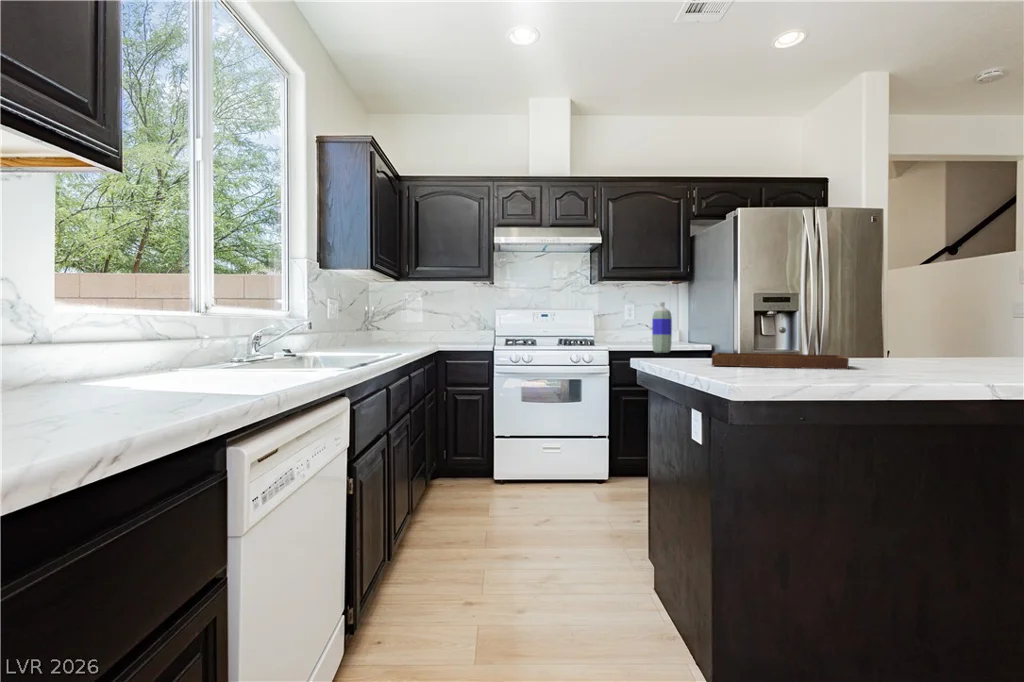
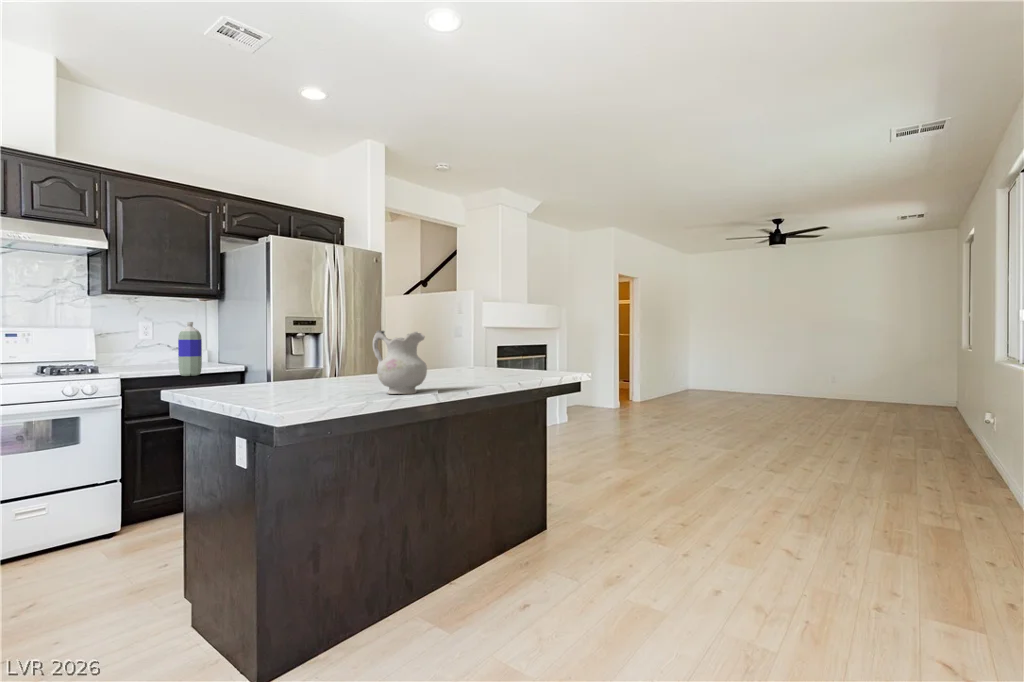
ceramic pitcher: none [881,276,994,380] -> present [373,330,427,394]
tray: present [712,327,849,370] -> none [252,357,356,394]

